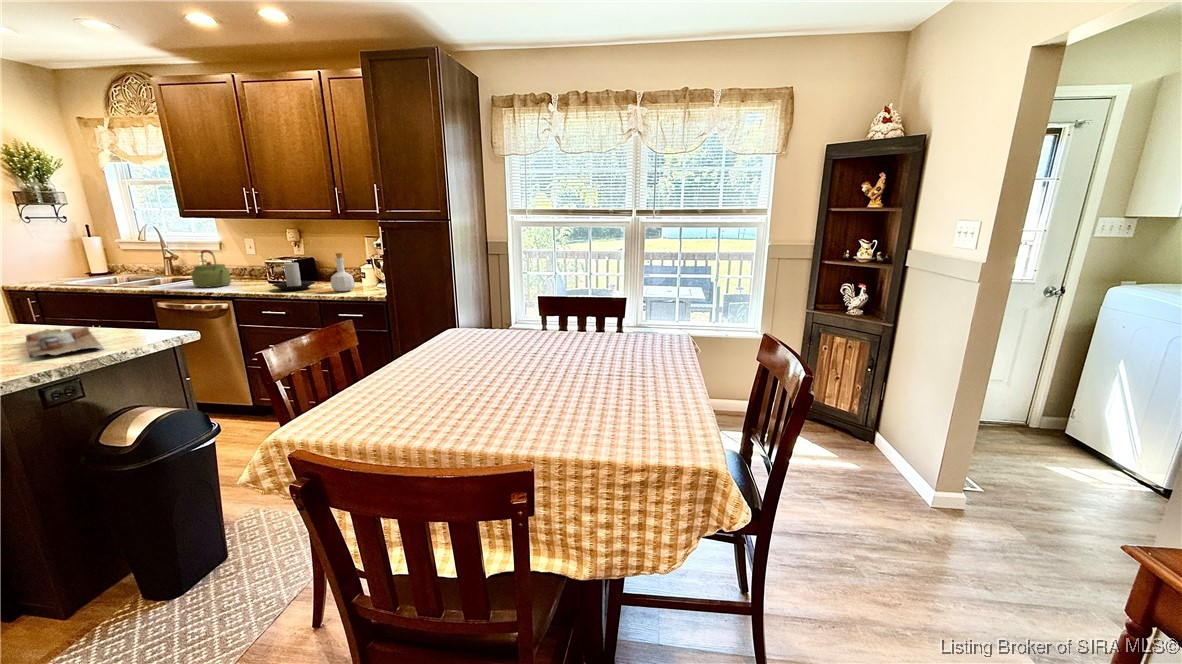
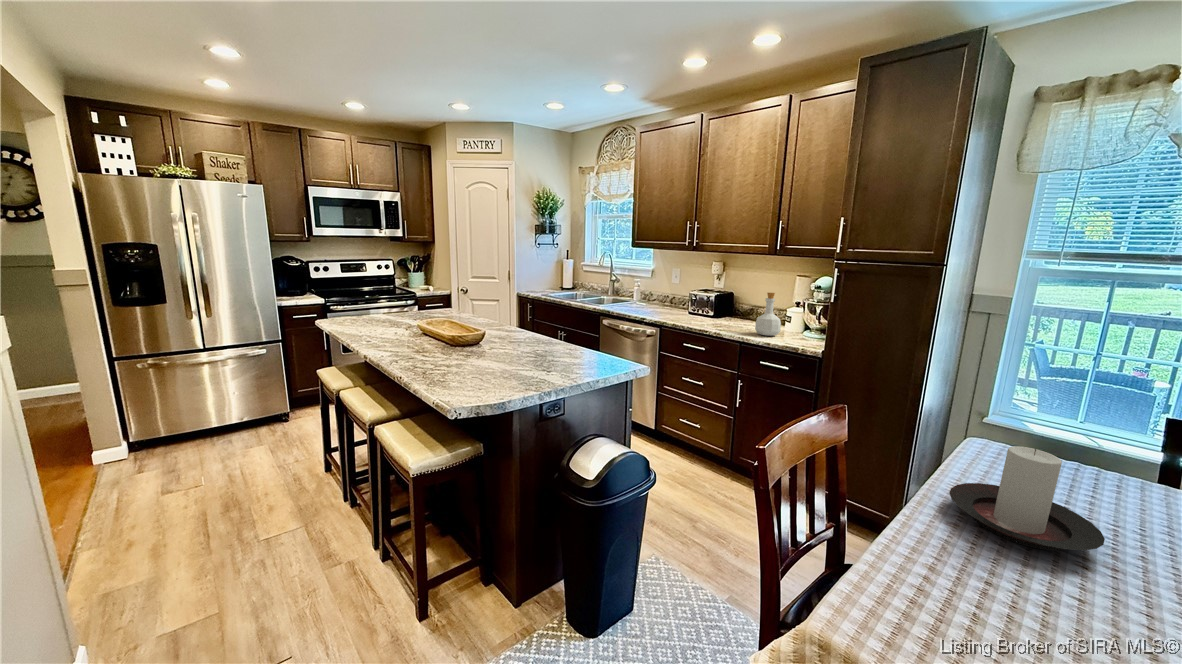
kettle: present [191,250,231,287] -> none [630,277,659,312]
candle holder: present [272,263,315,291] -> present [950,446,1105,551]
cutting board: present [26,327,103,358] -> none [528,342,578,375]

